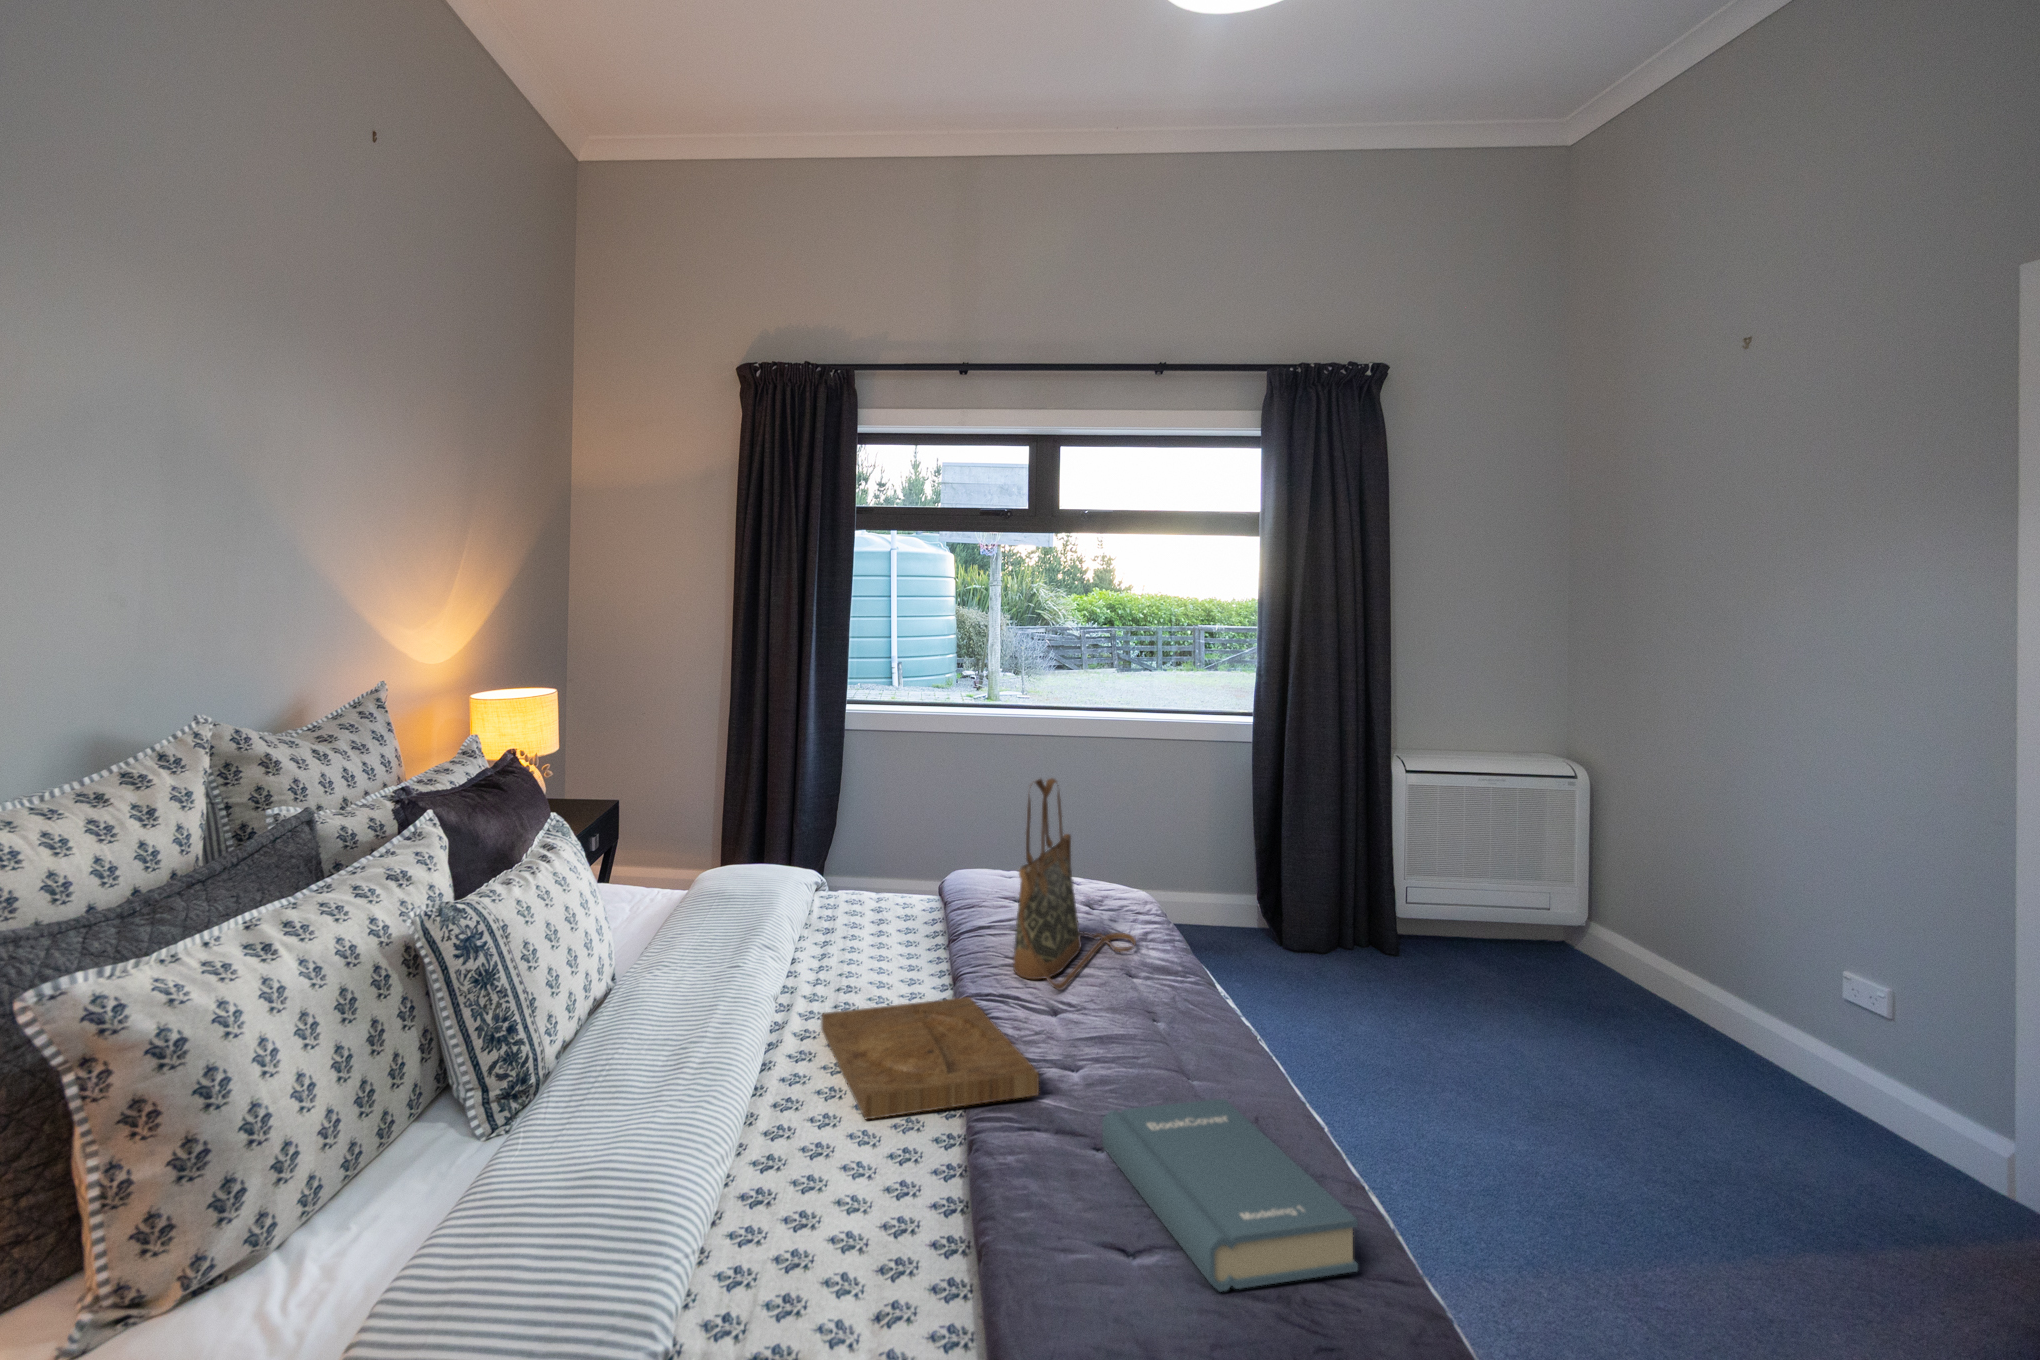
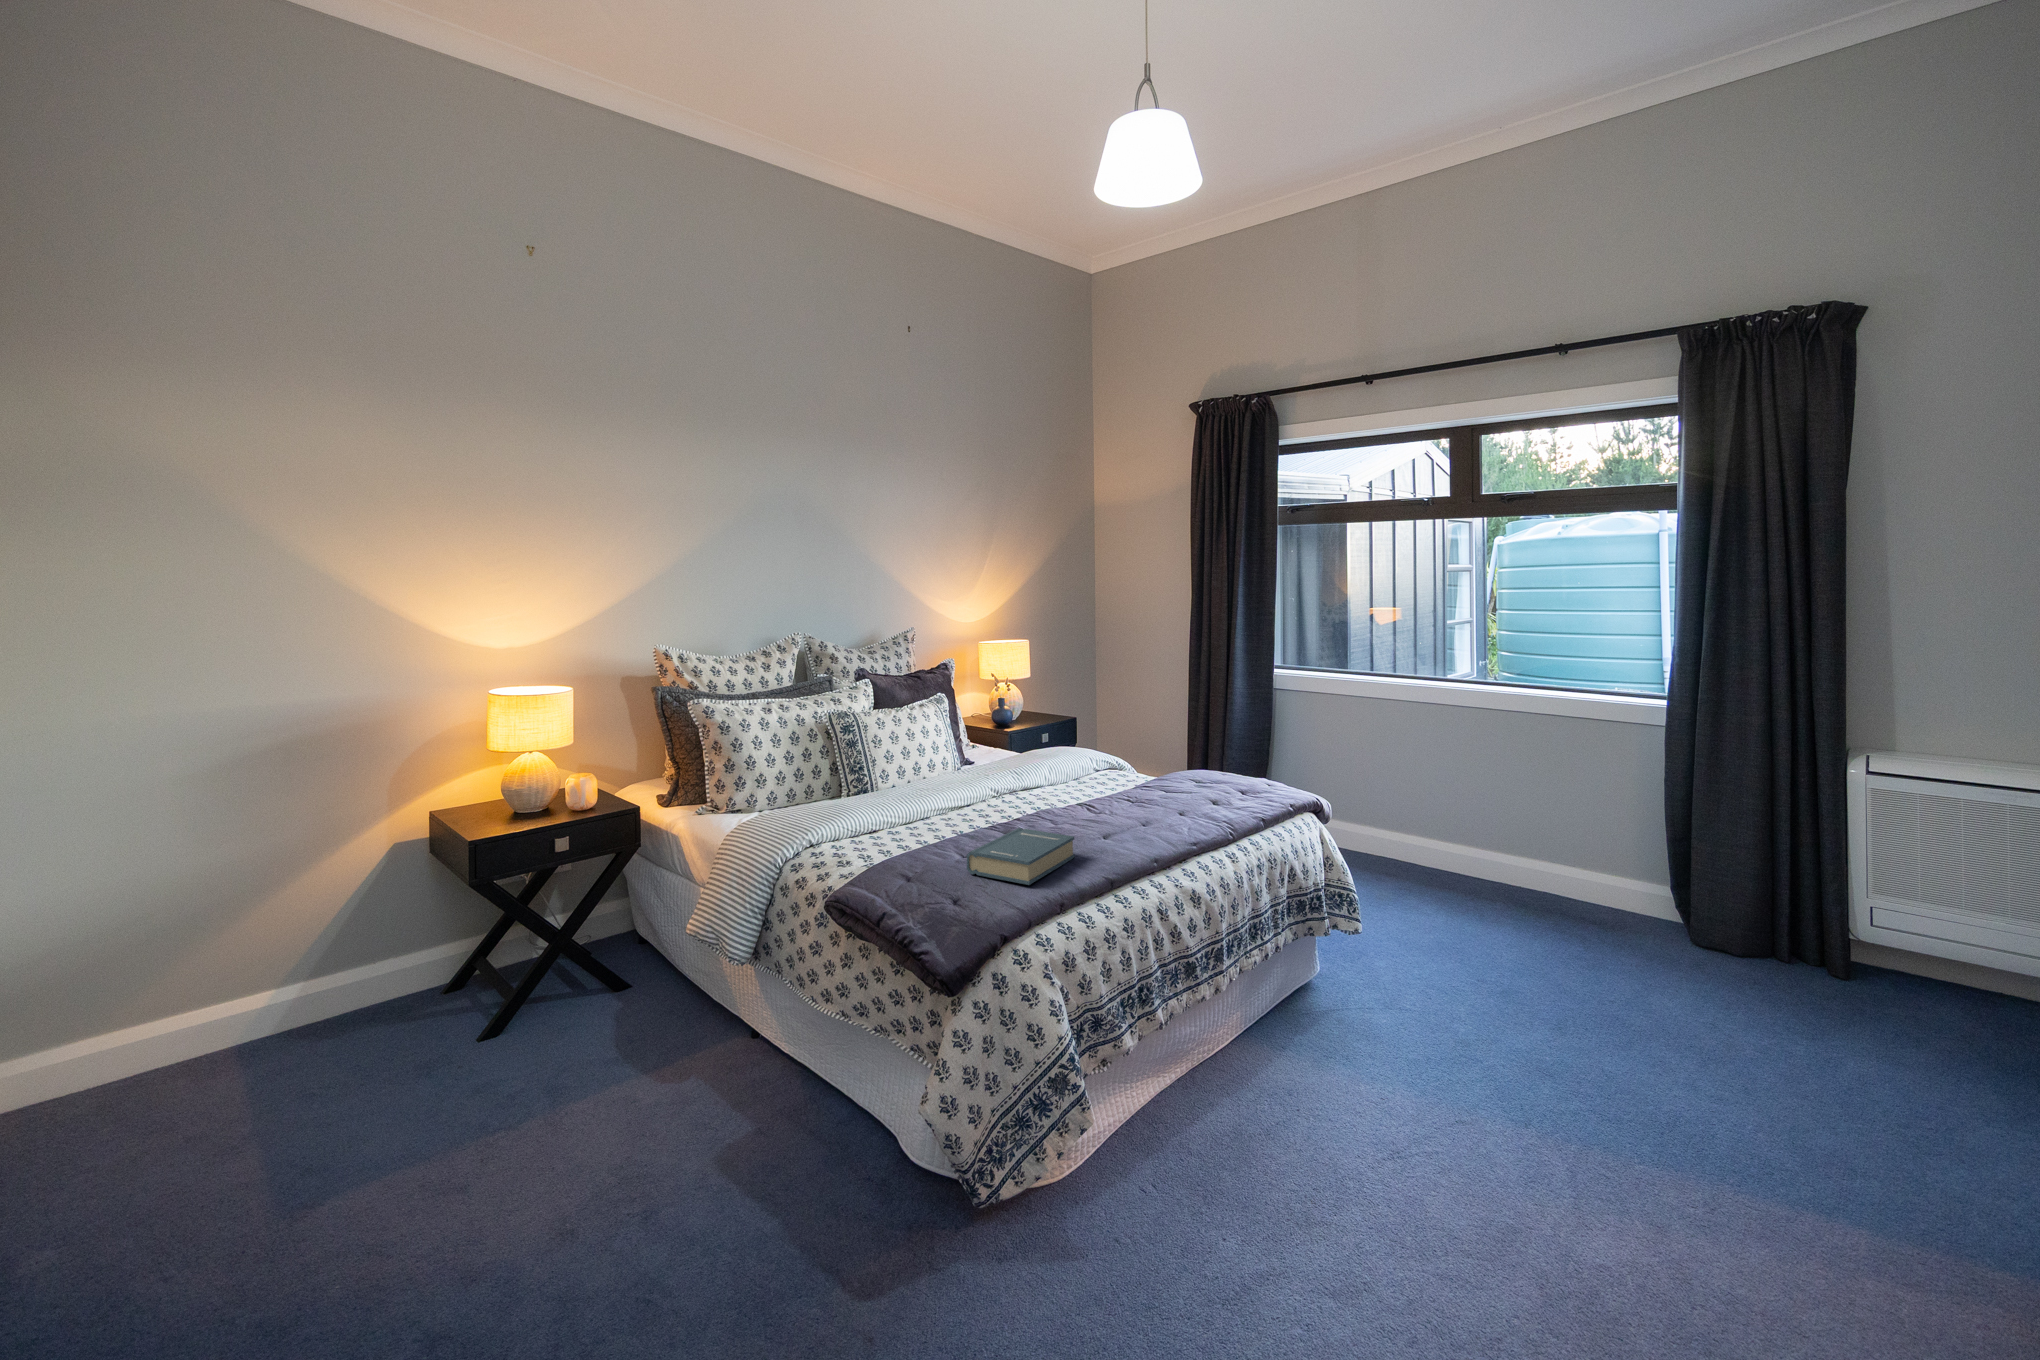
handbag: present [1013,778,1136,990] -> none [1103,692,1223,811]
tray: present [821,997,1039,1119] -> none [945,789,1059,828]

